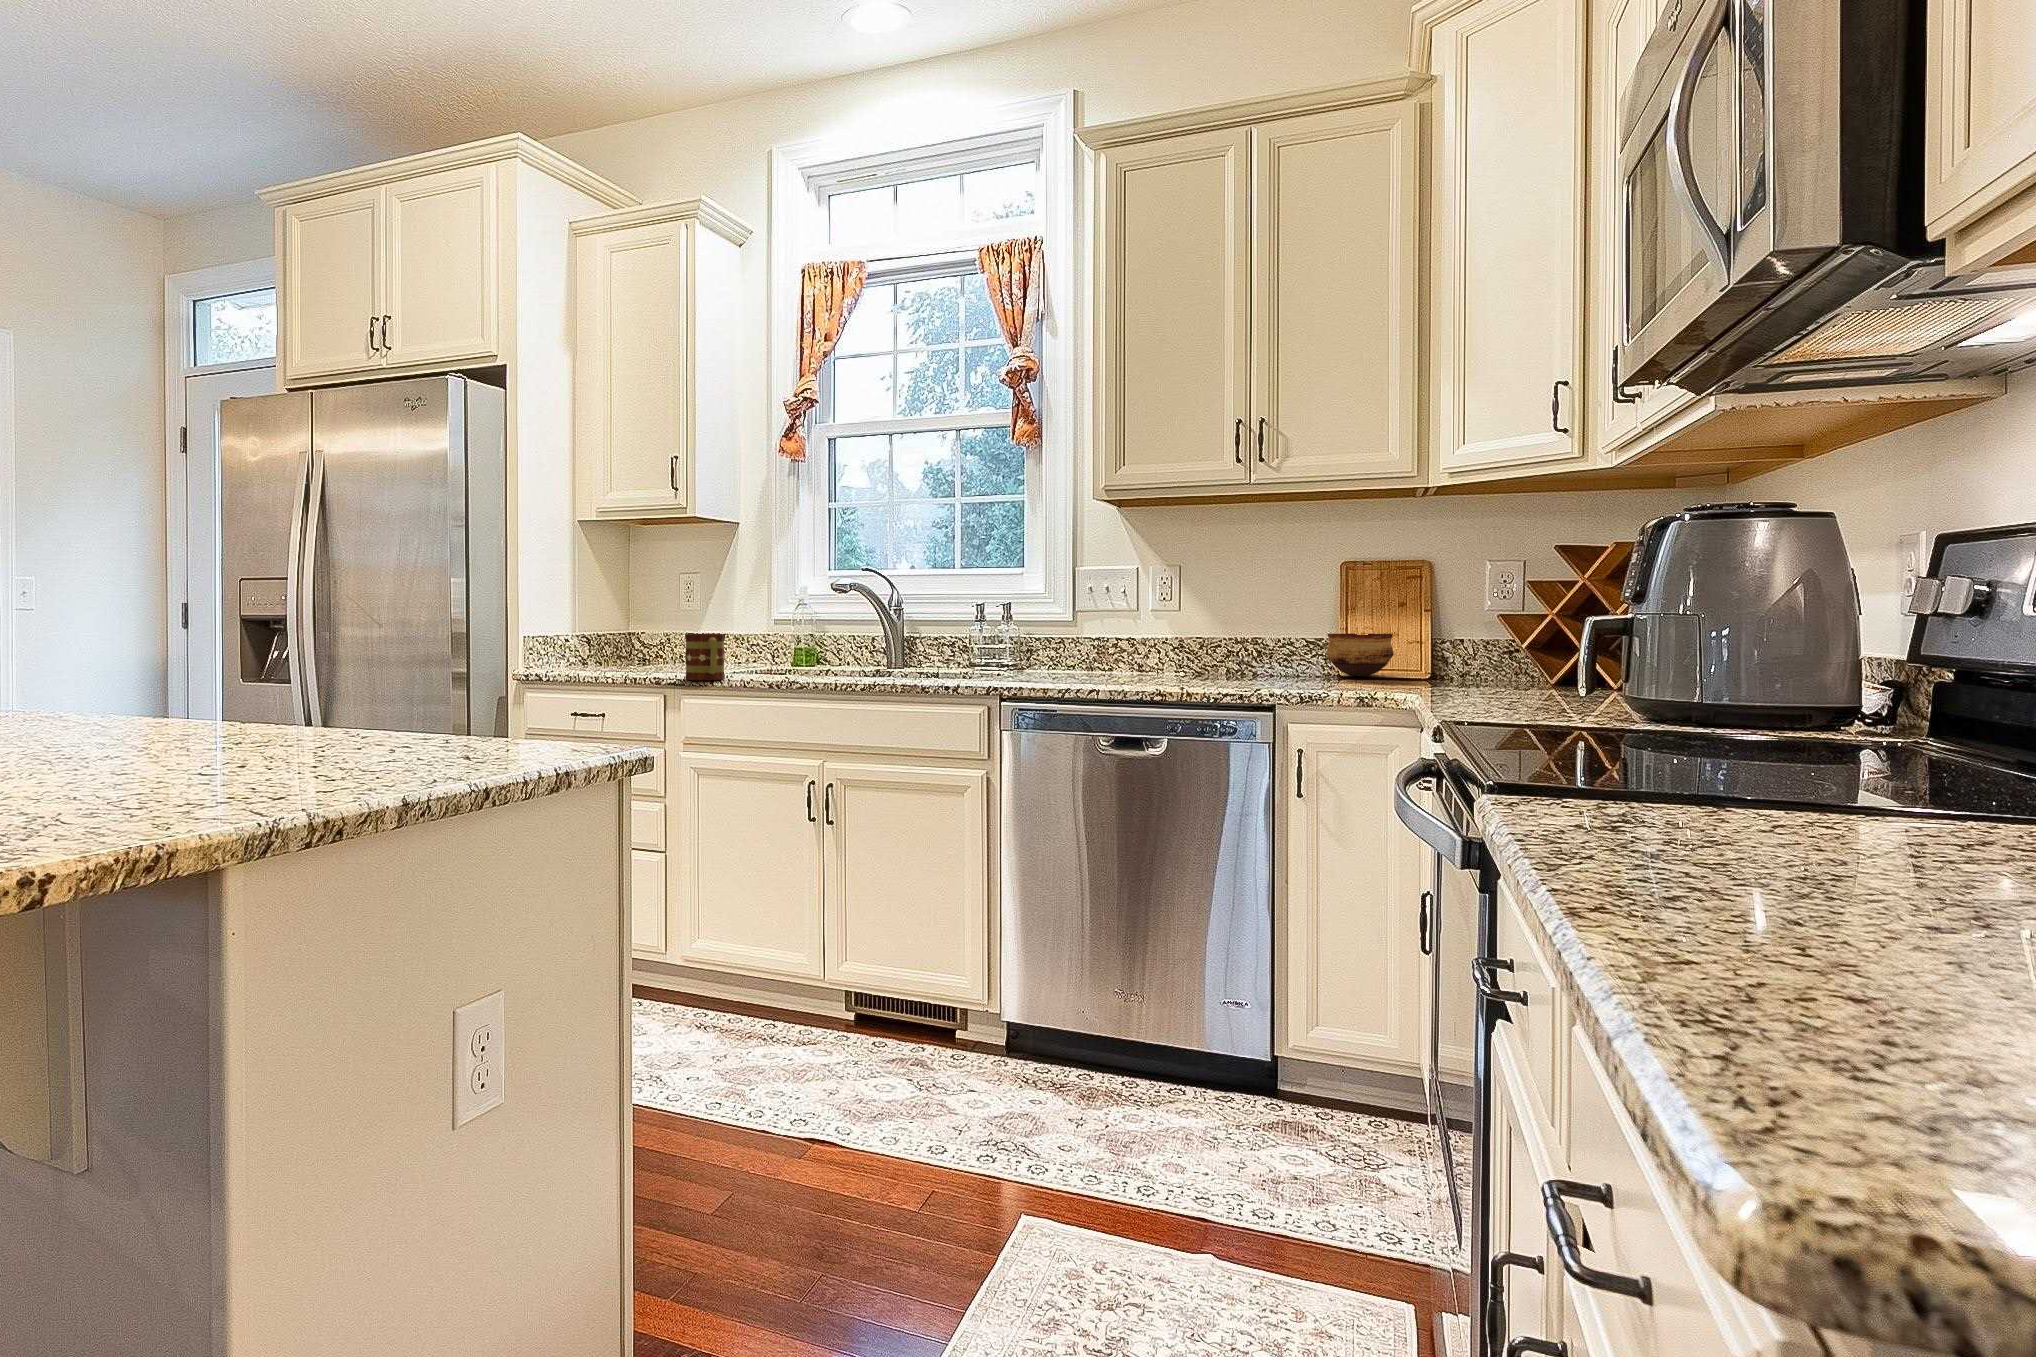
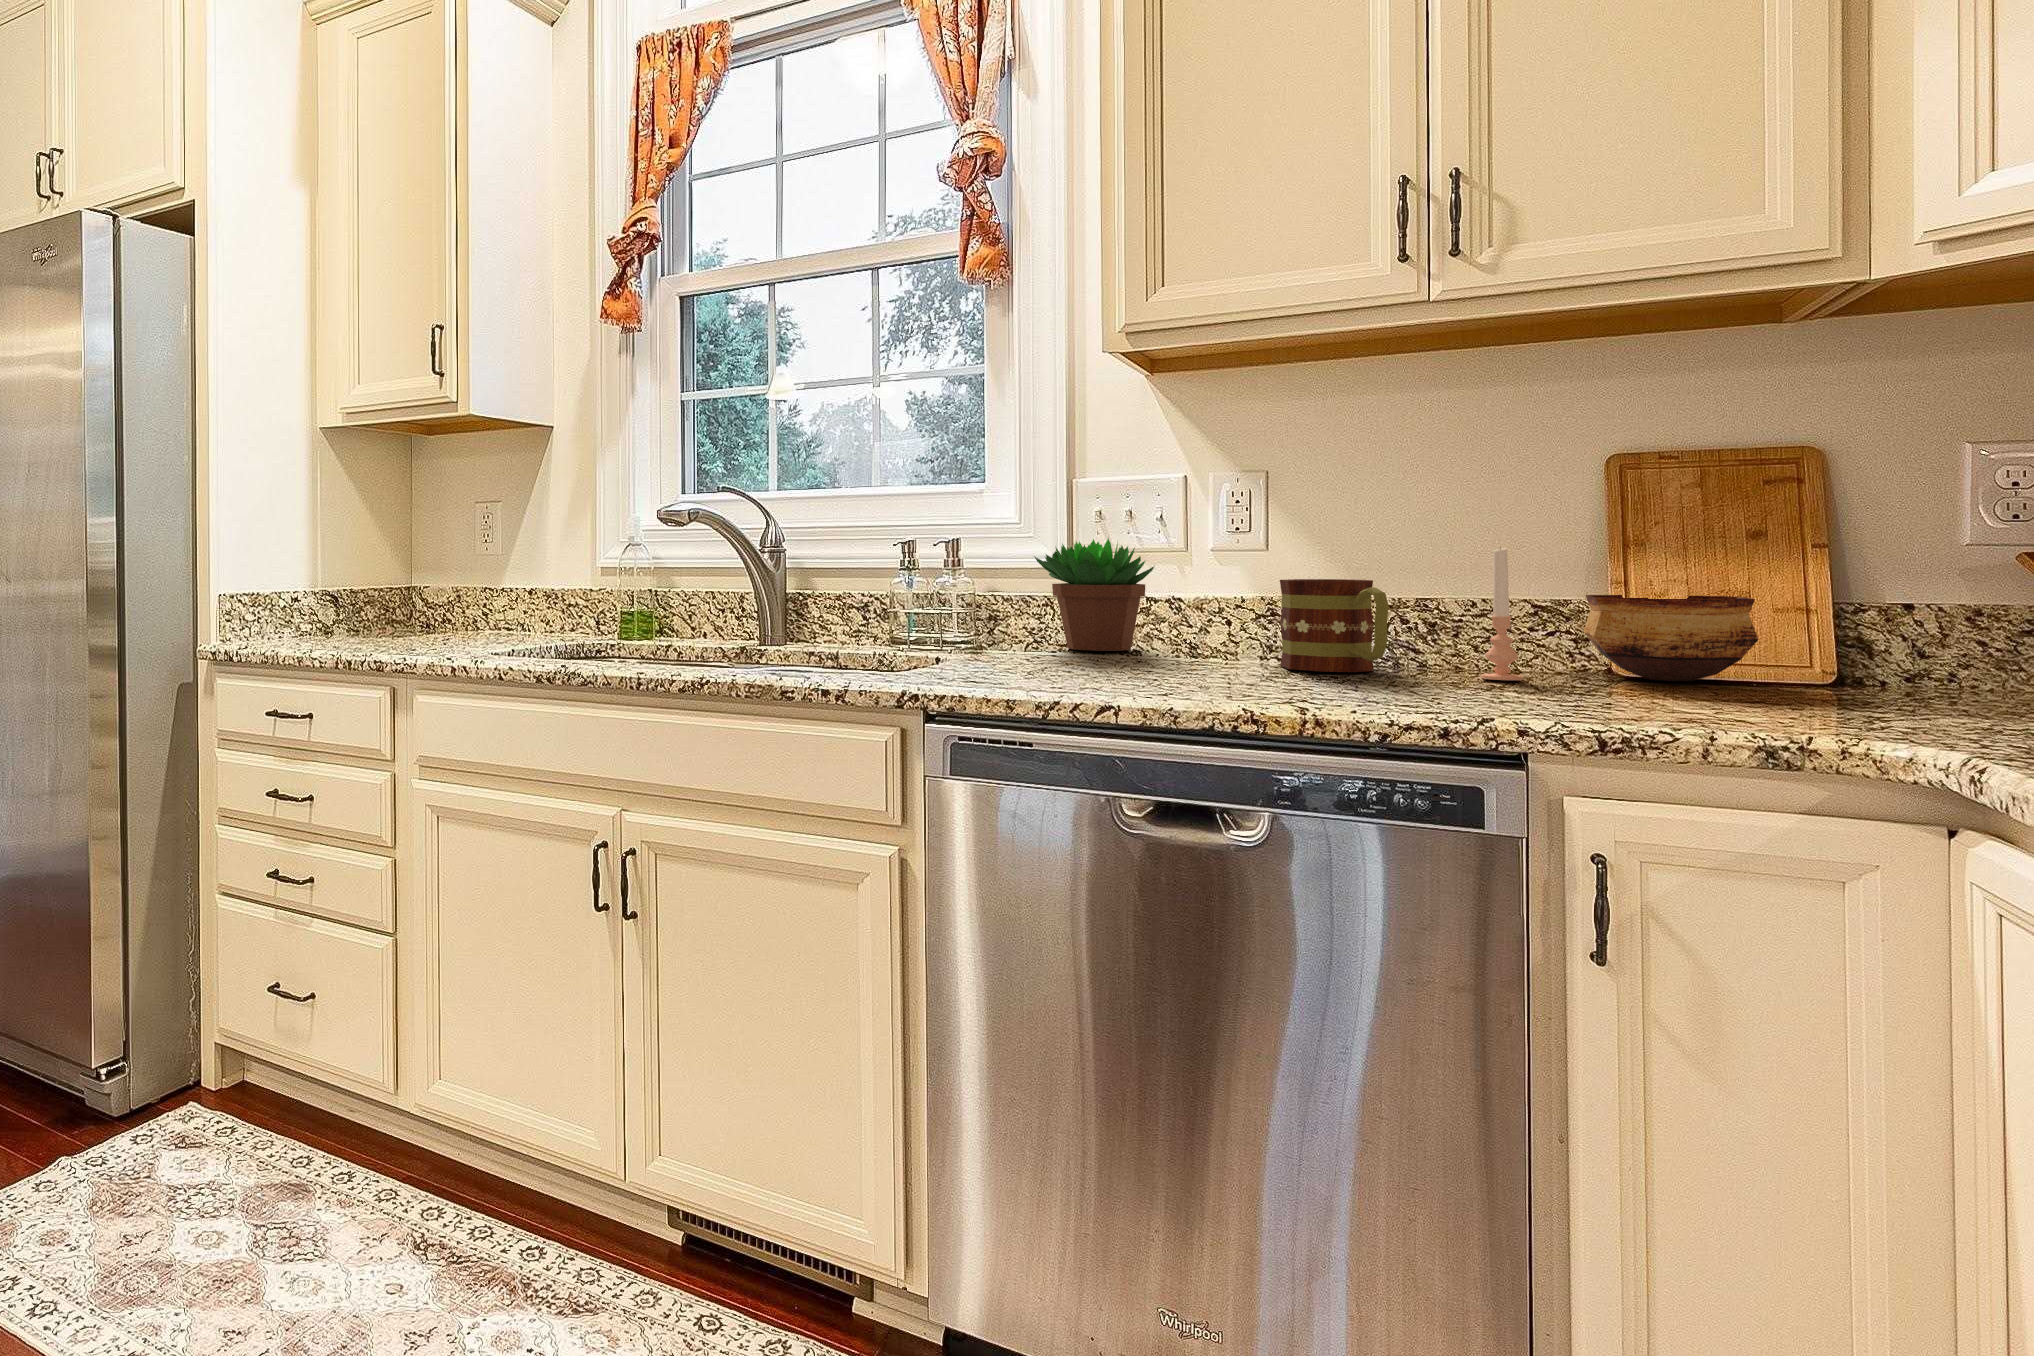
succulent plant: none [1055,602,1122,668] -> present [1034,538,1154,651]
candle: none [1276,608,1295,677] -> present [1481,547,1523,680]
mug: present [685,634,725,680] -> present [1280,579,1388,672]

